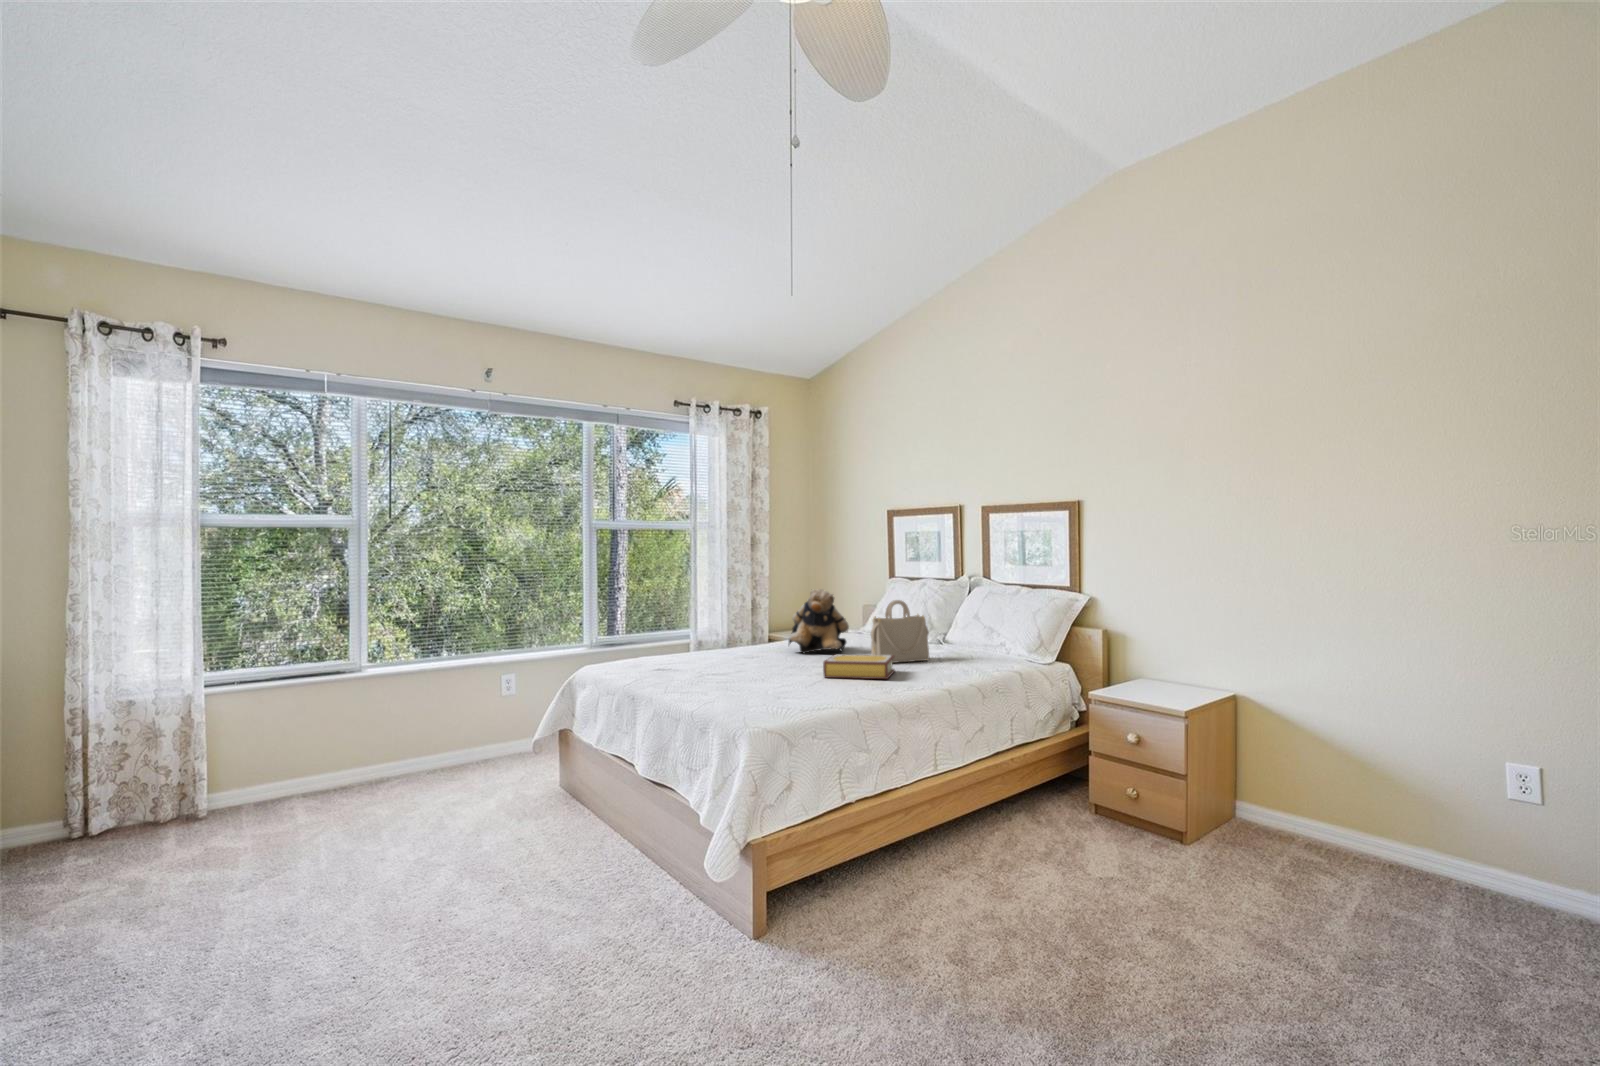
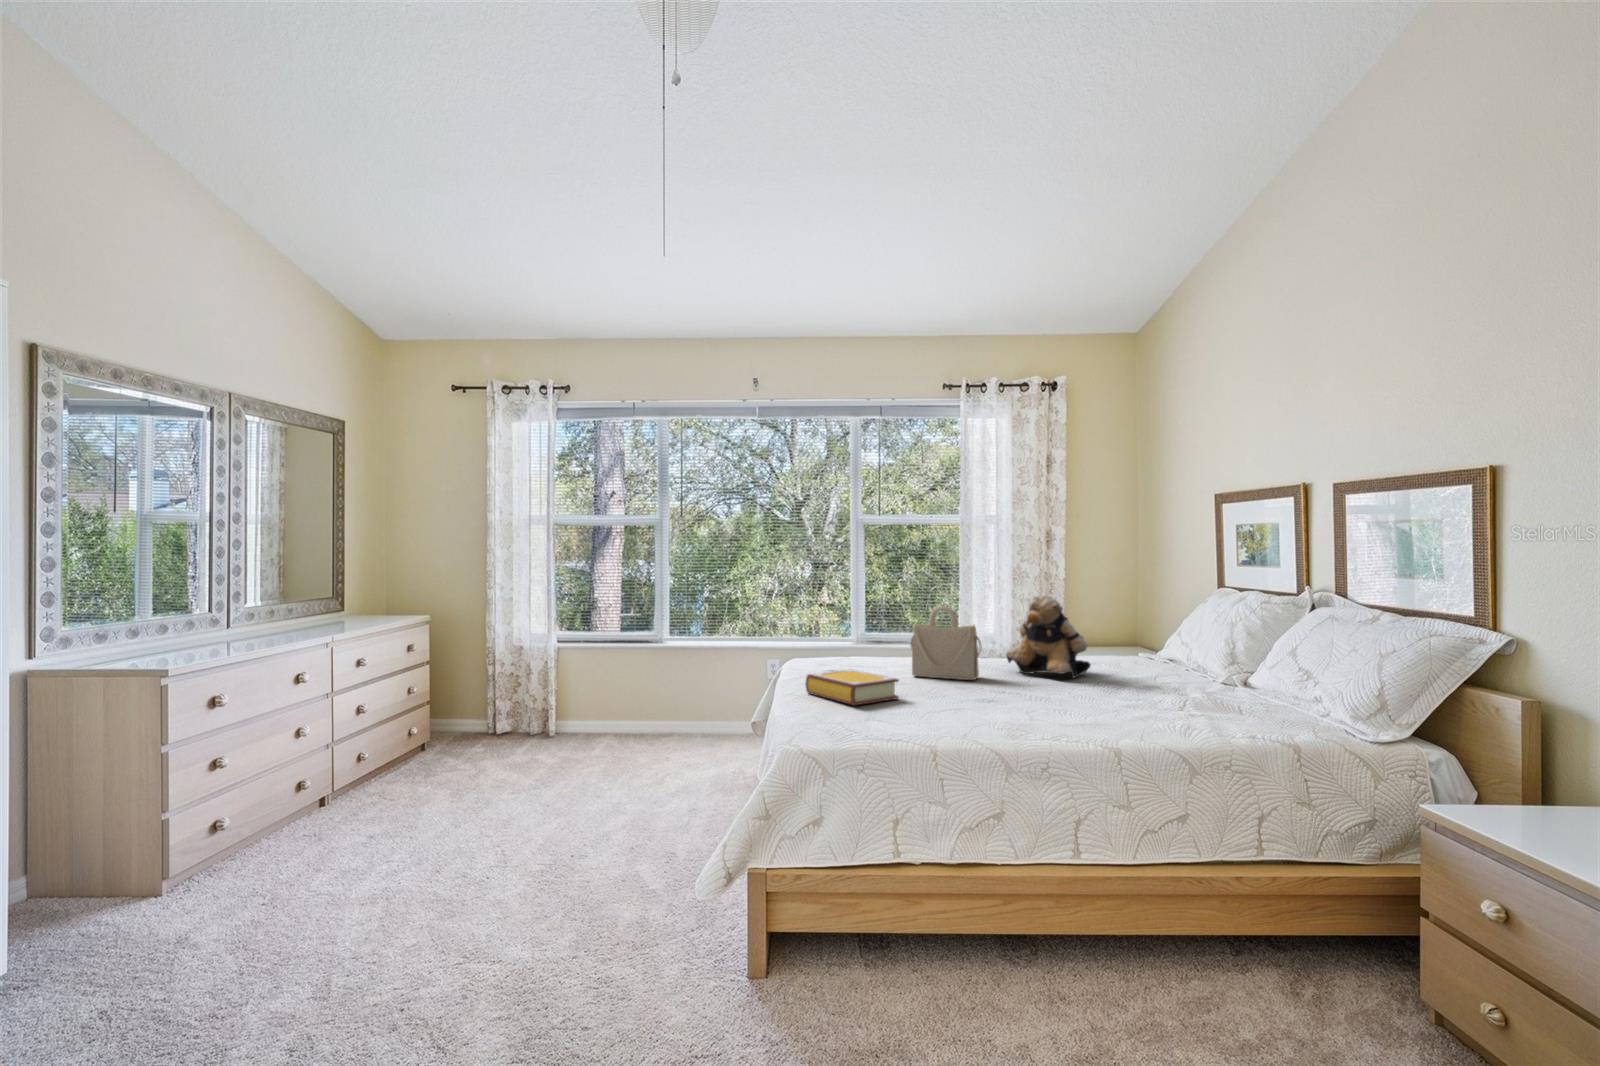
handbag: present [871,600,929,663] -> present [911,606,981,680]
book: present [823,654,895,679] -> present [806,669,899,705]

